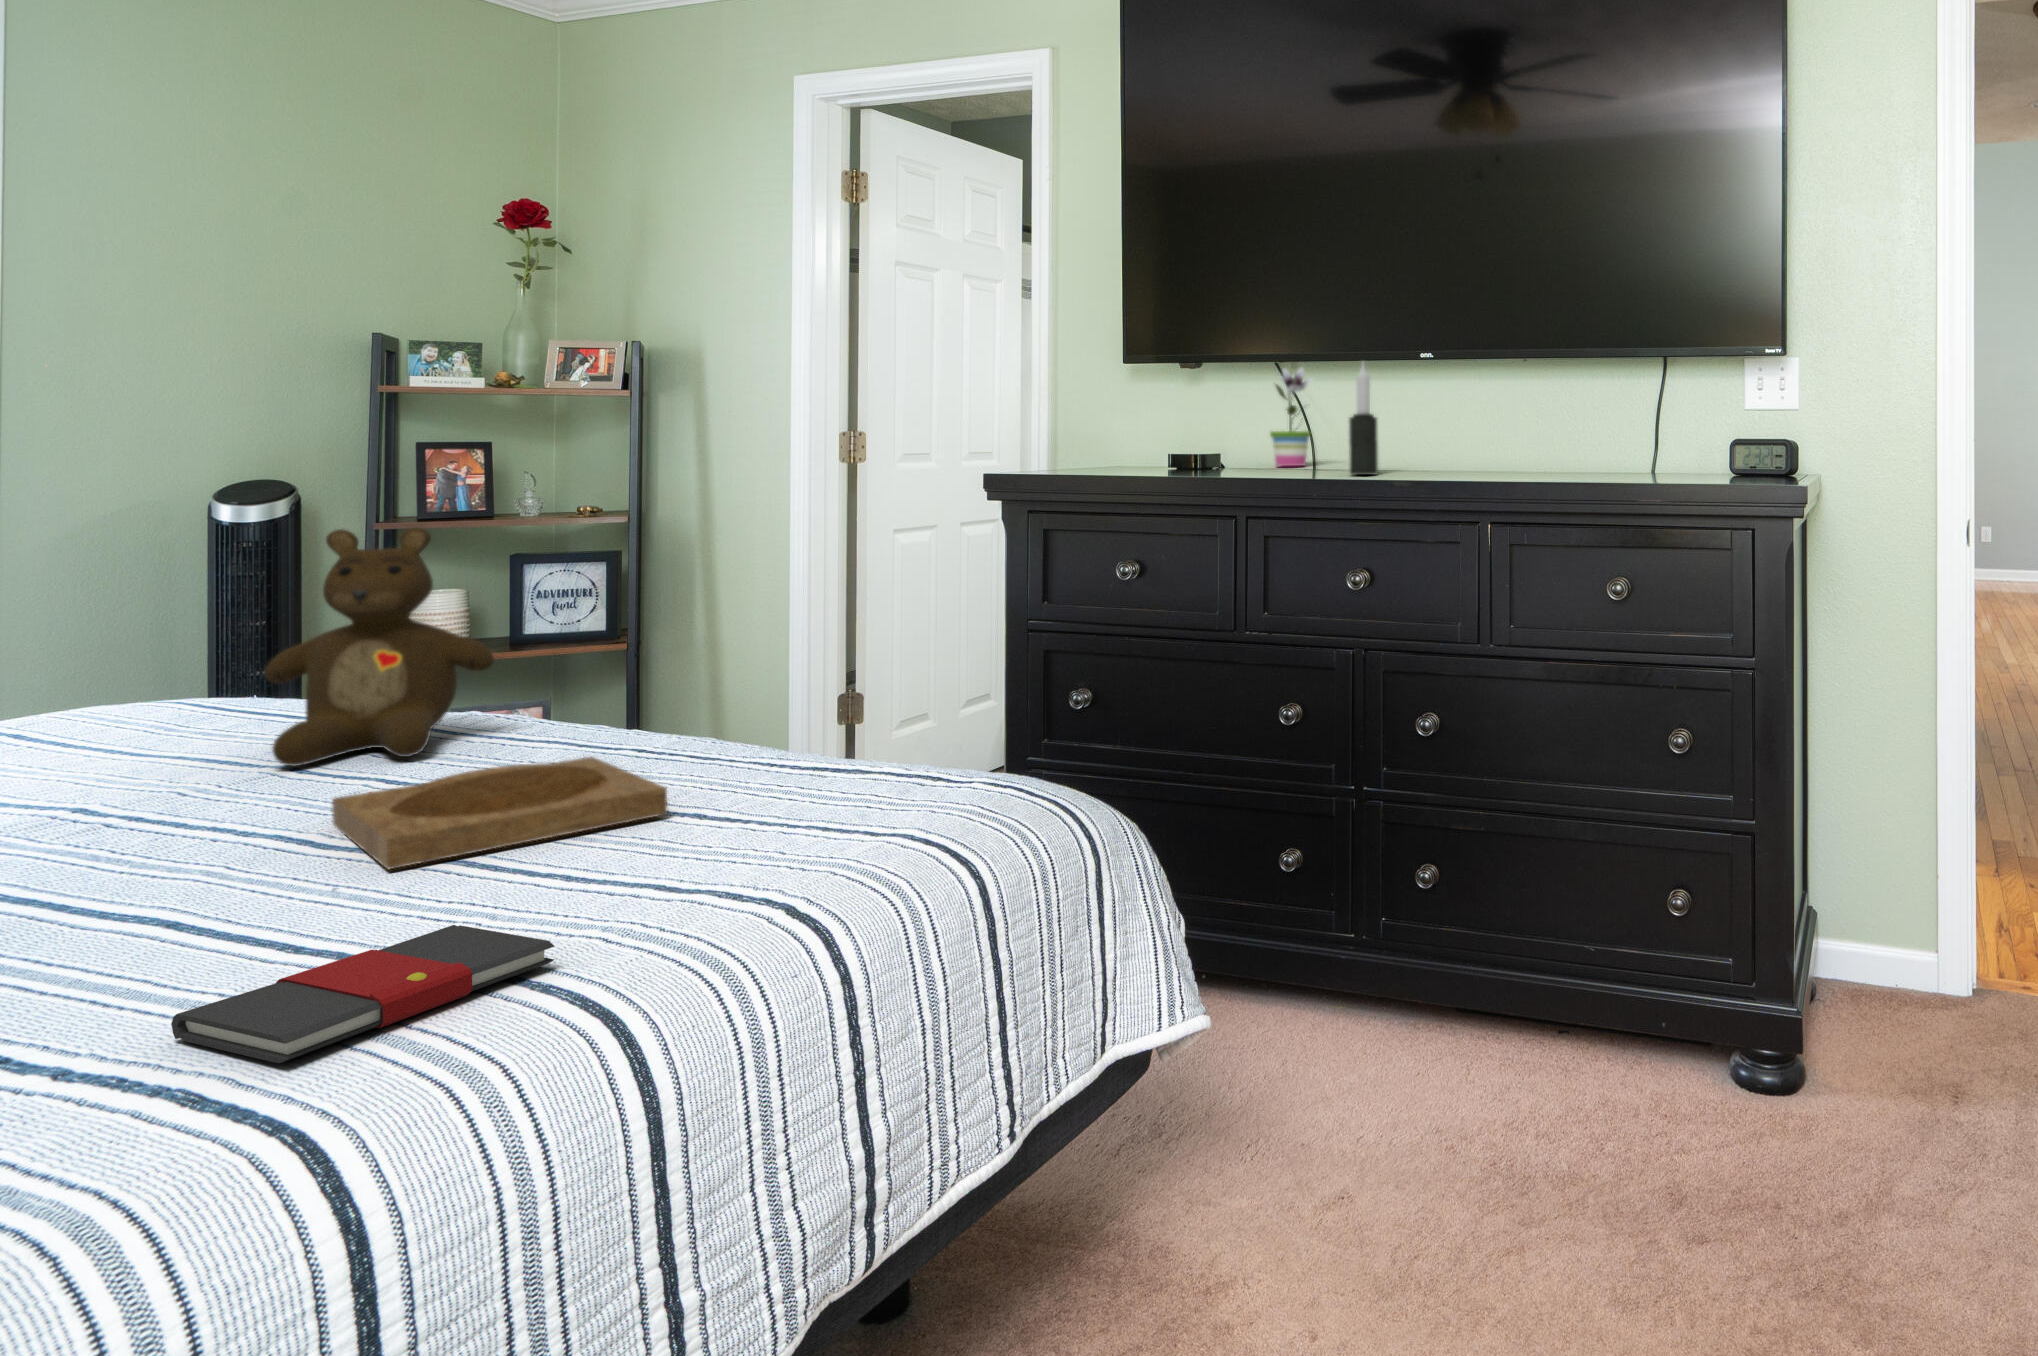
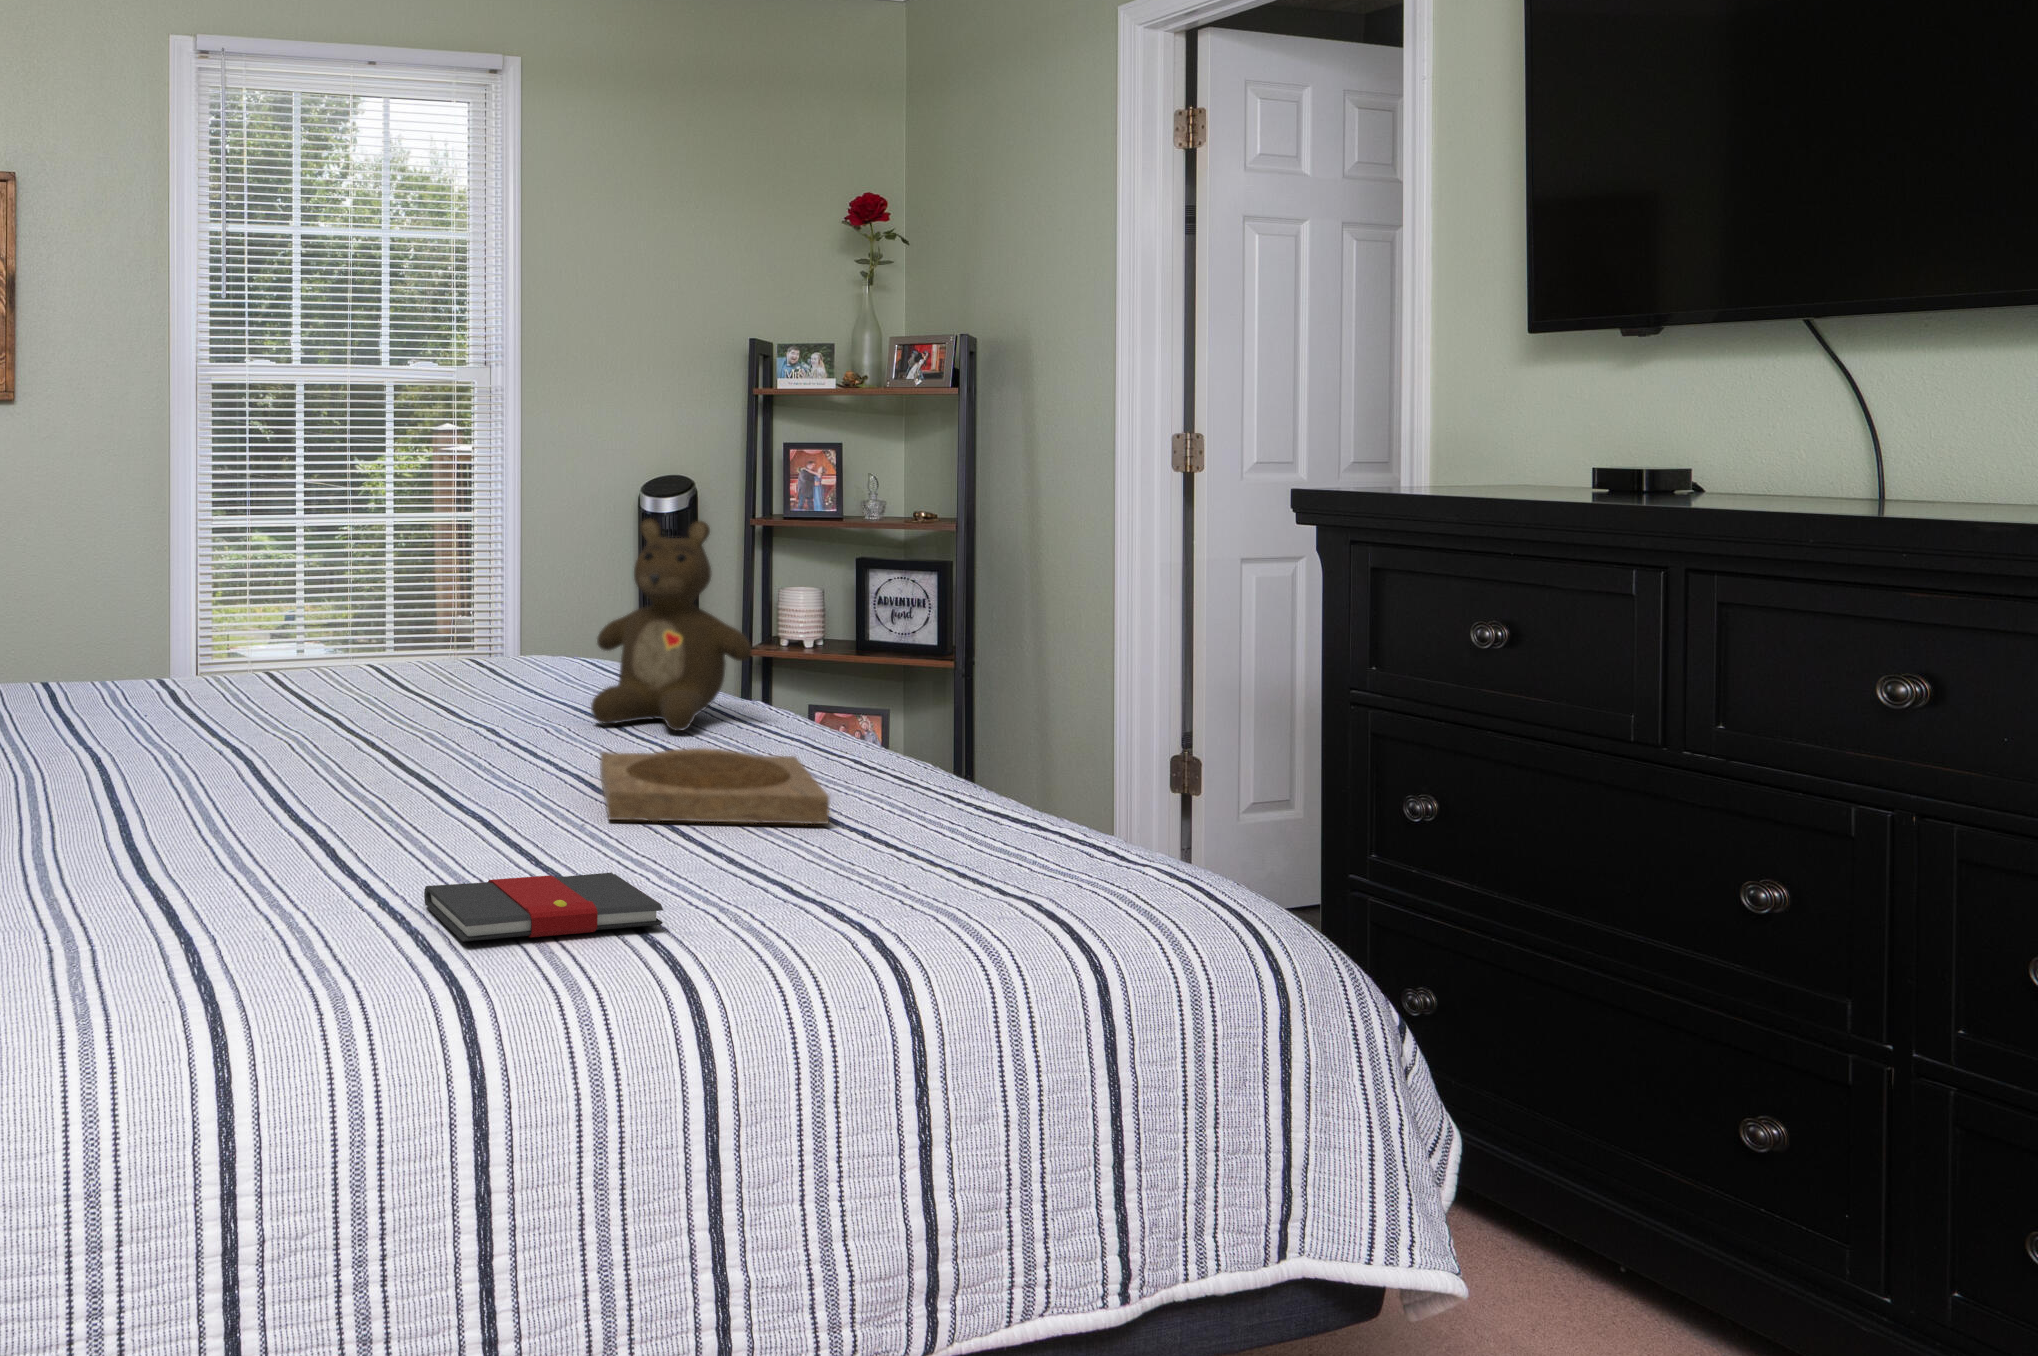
candle: present [1349,363,1378,475] -> none [1880,328,1943,517]
potted plant: present [1270,365,1312,466] -> none [1752,305,1862,499]

